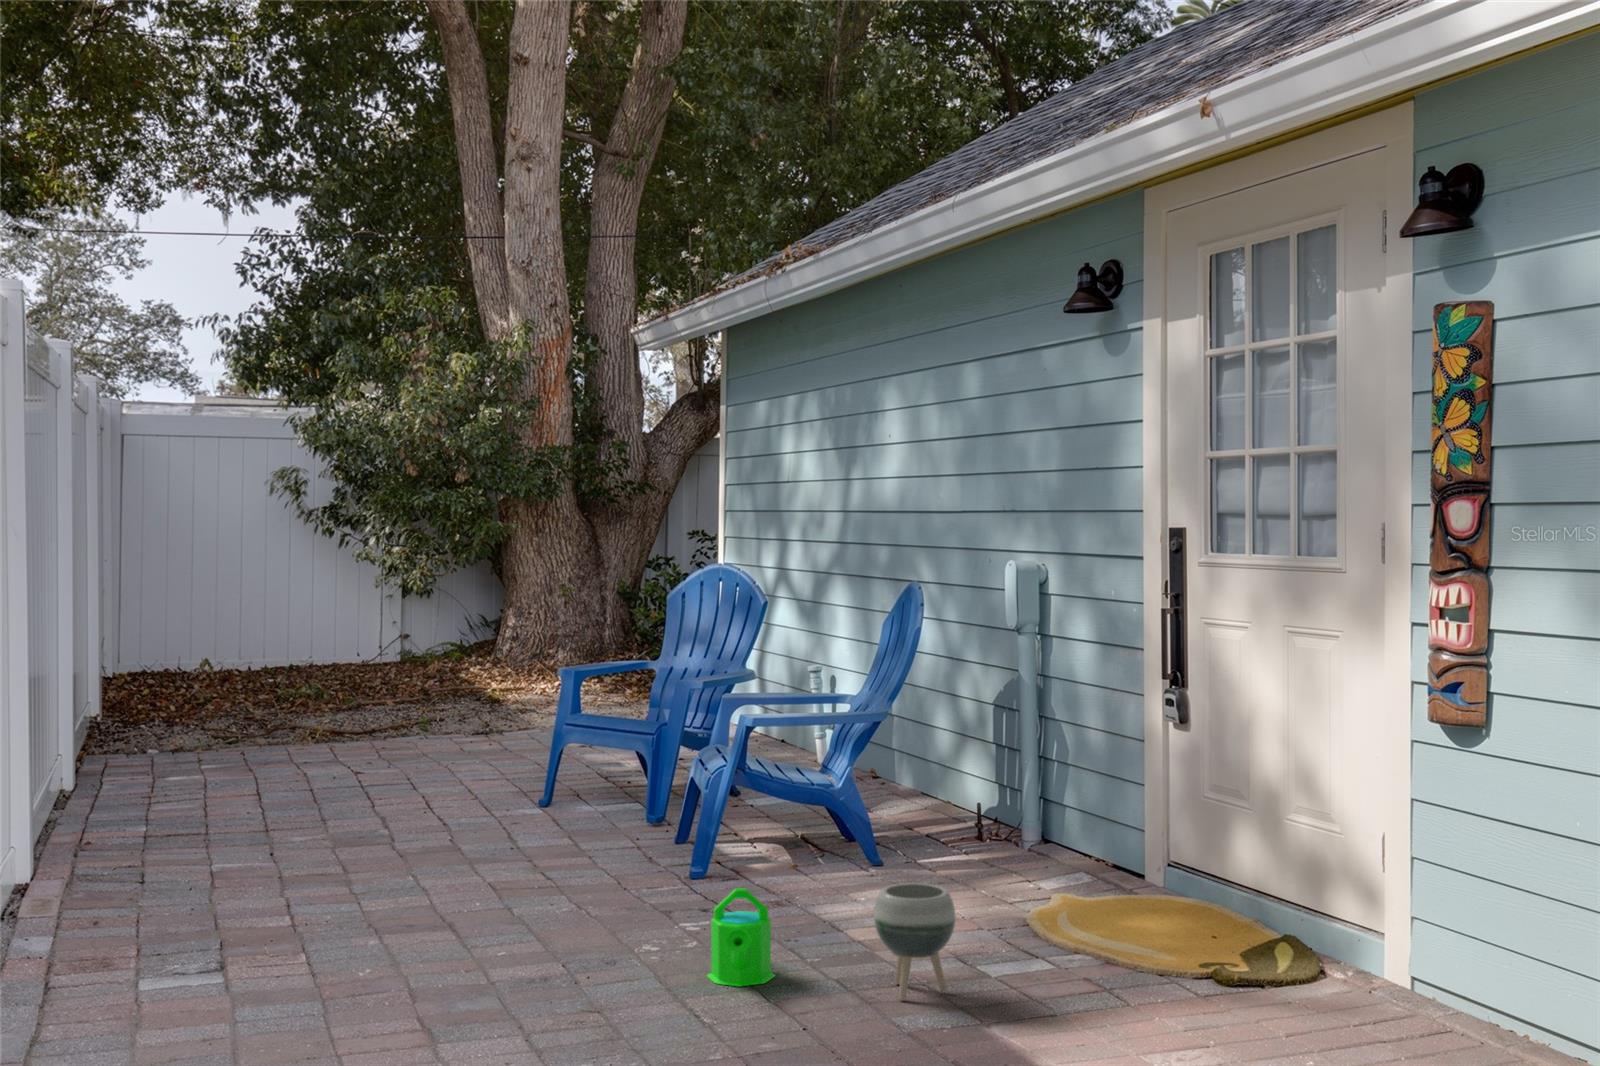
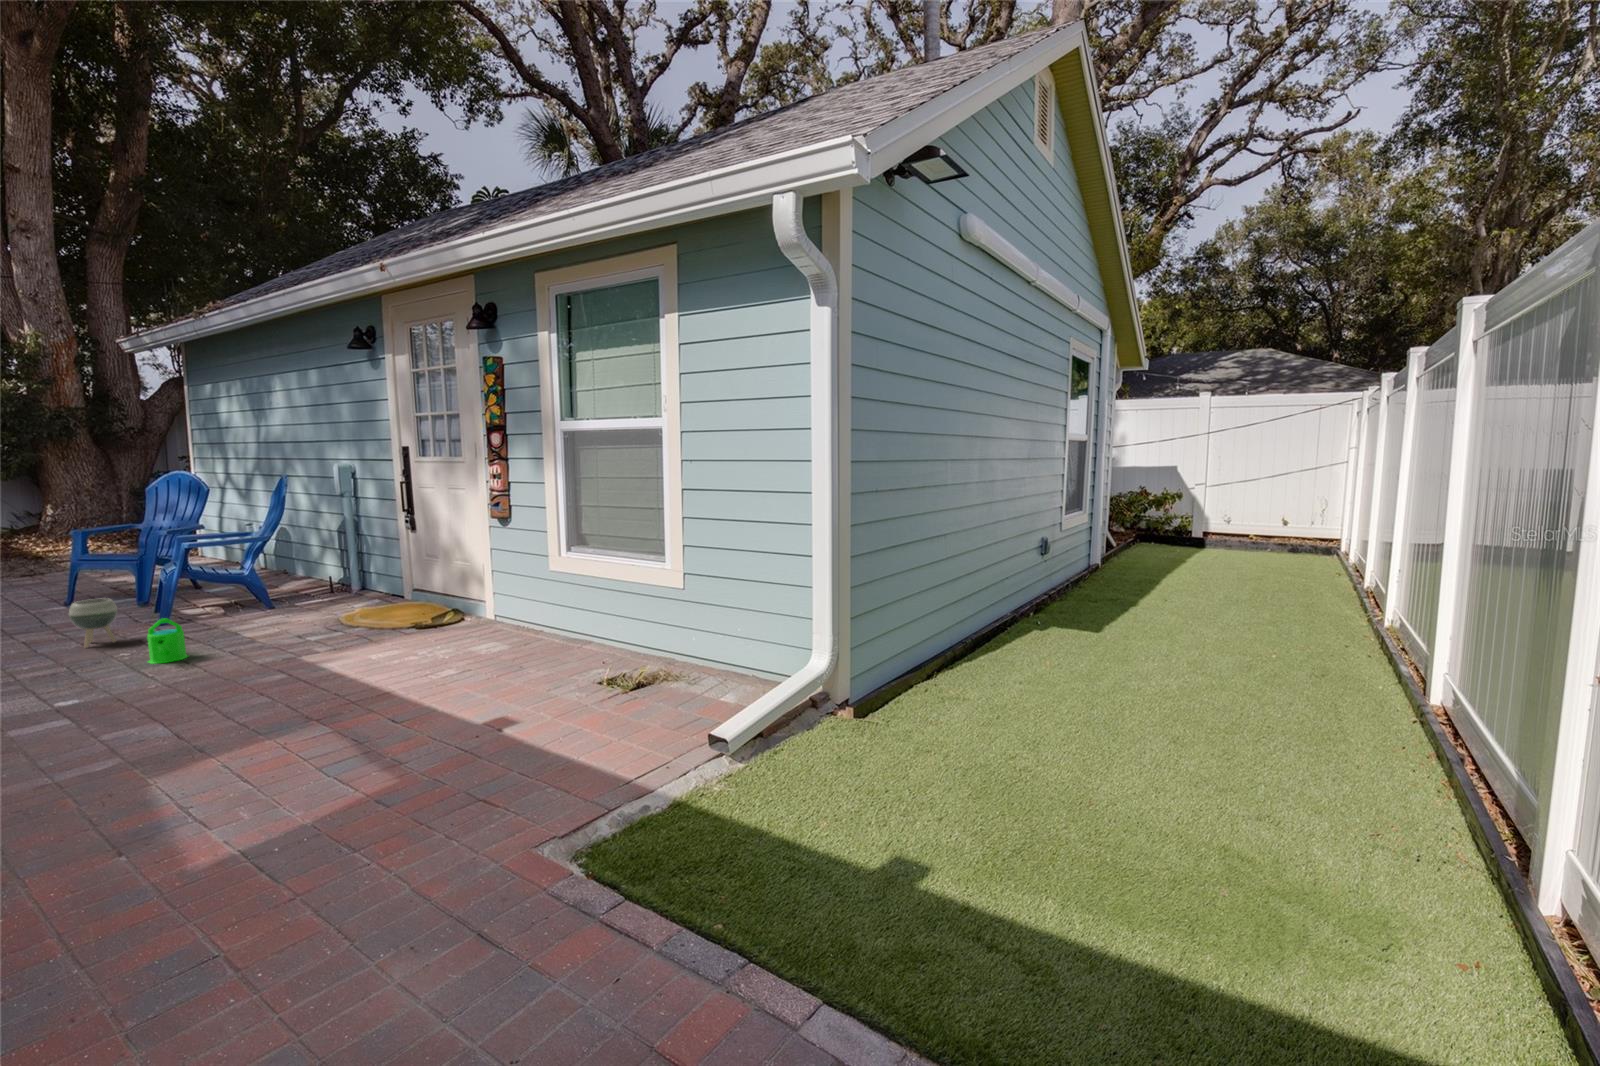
planter: present [874,883,956,1001] -> present [69,598,117,648]

